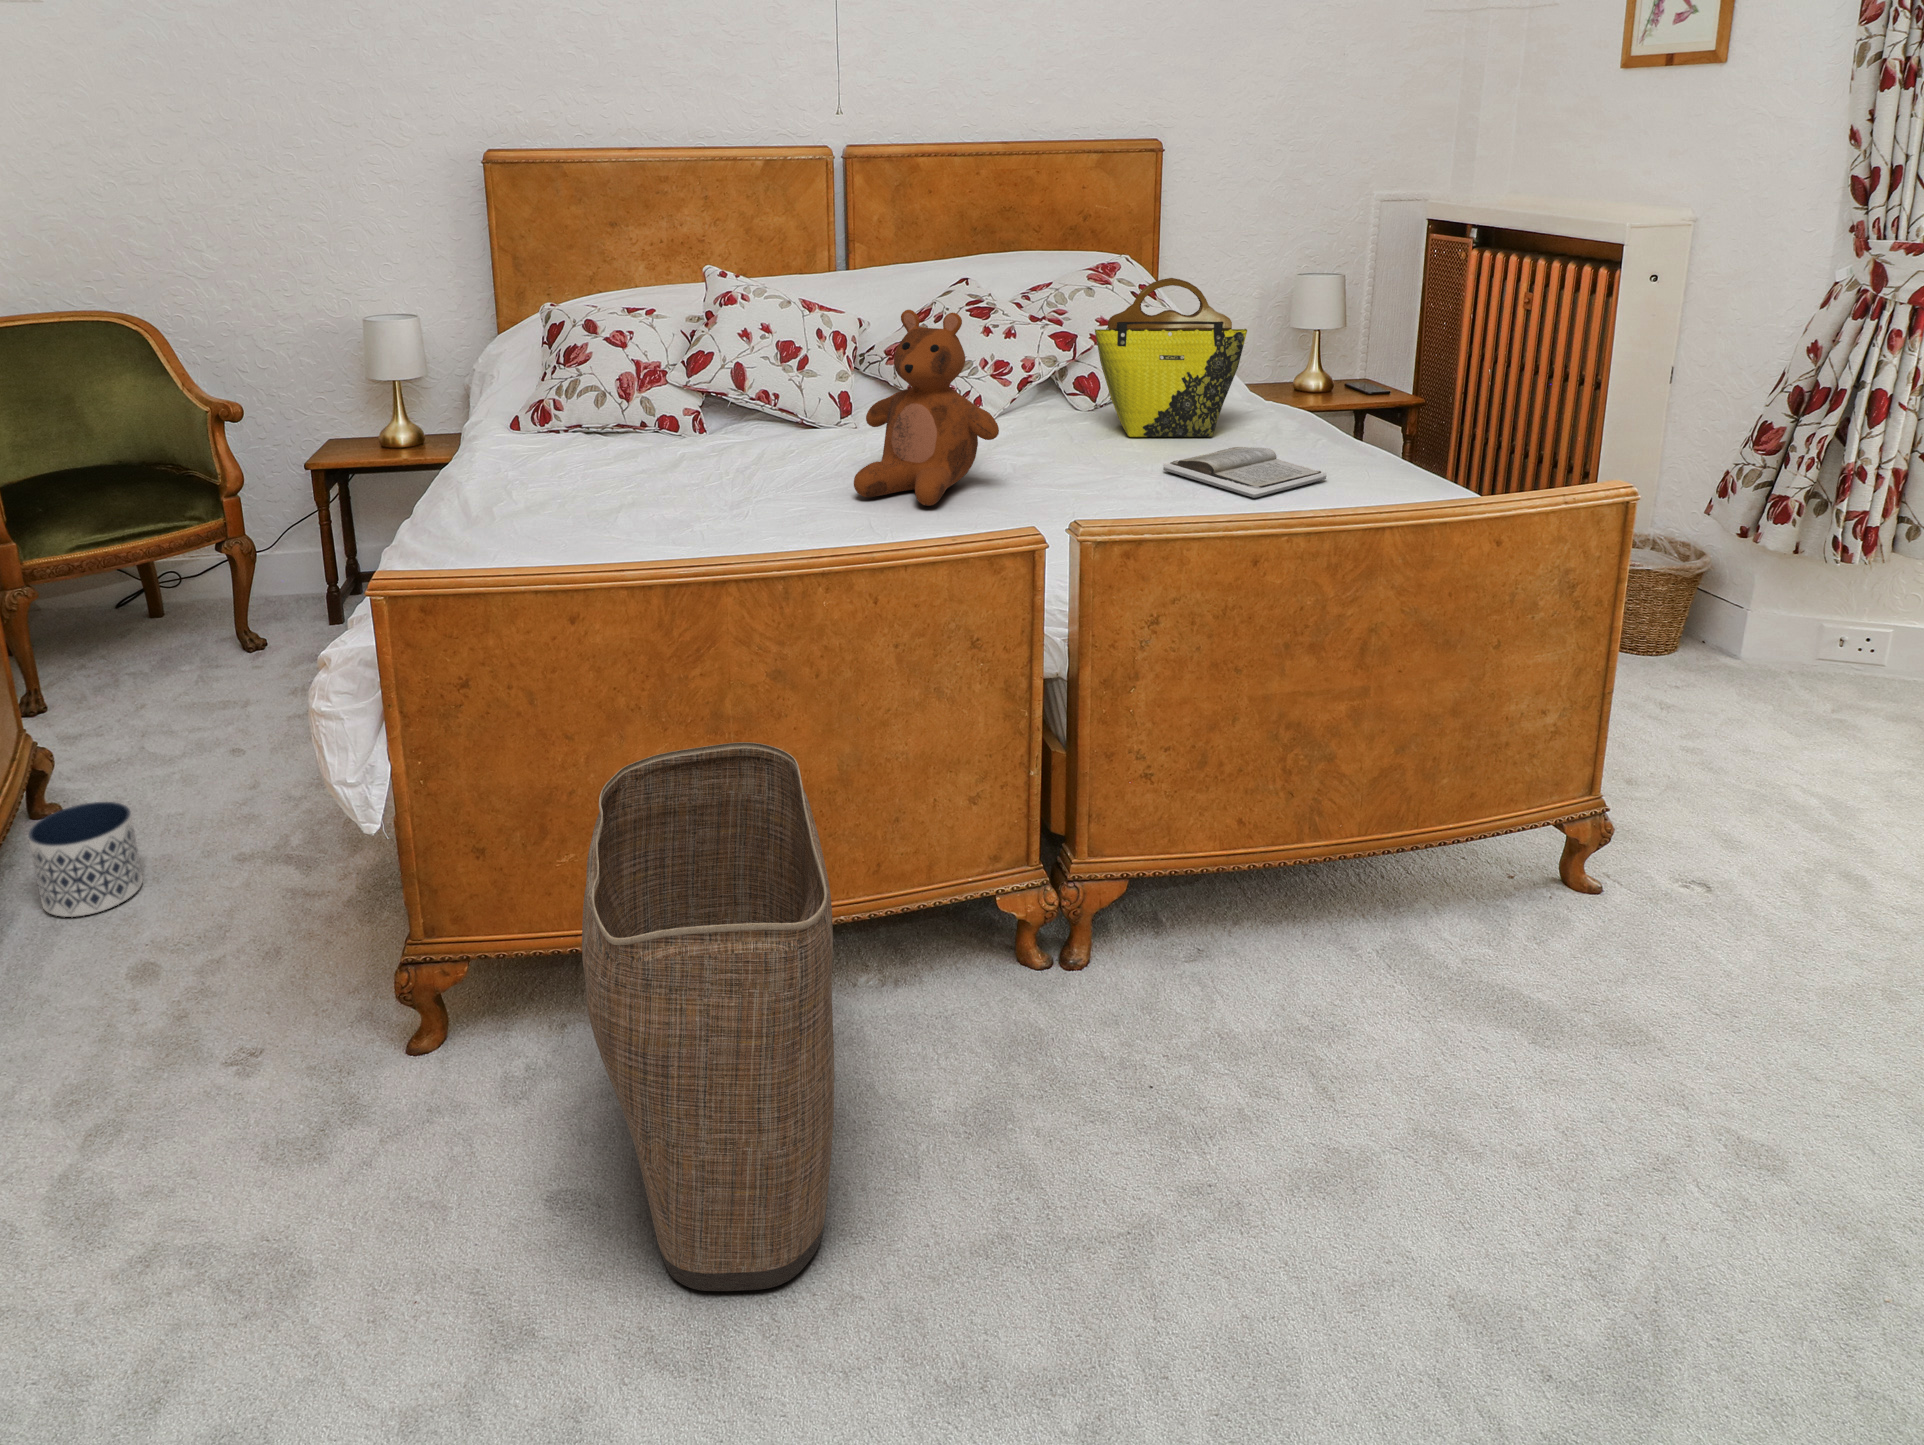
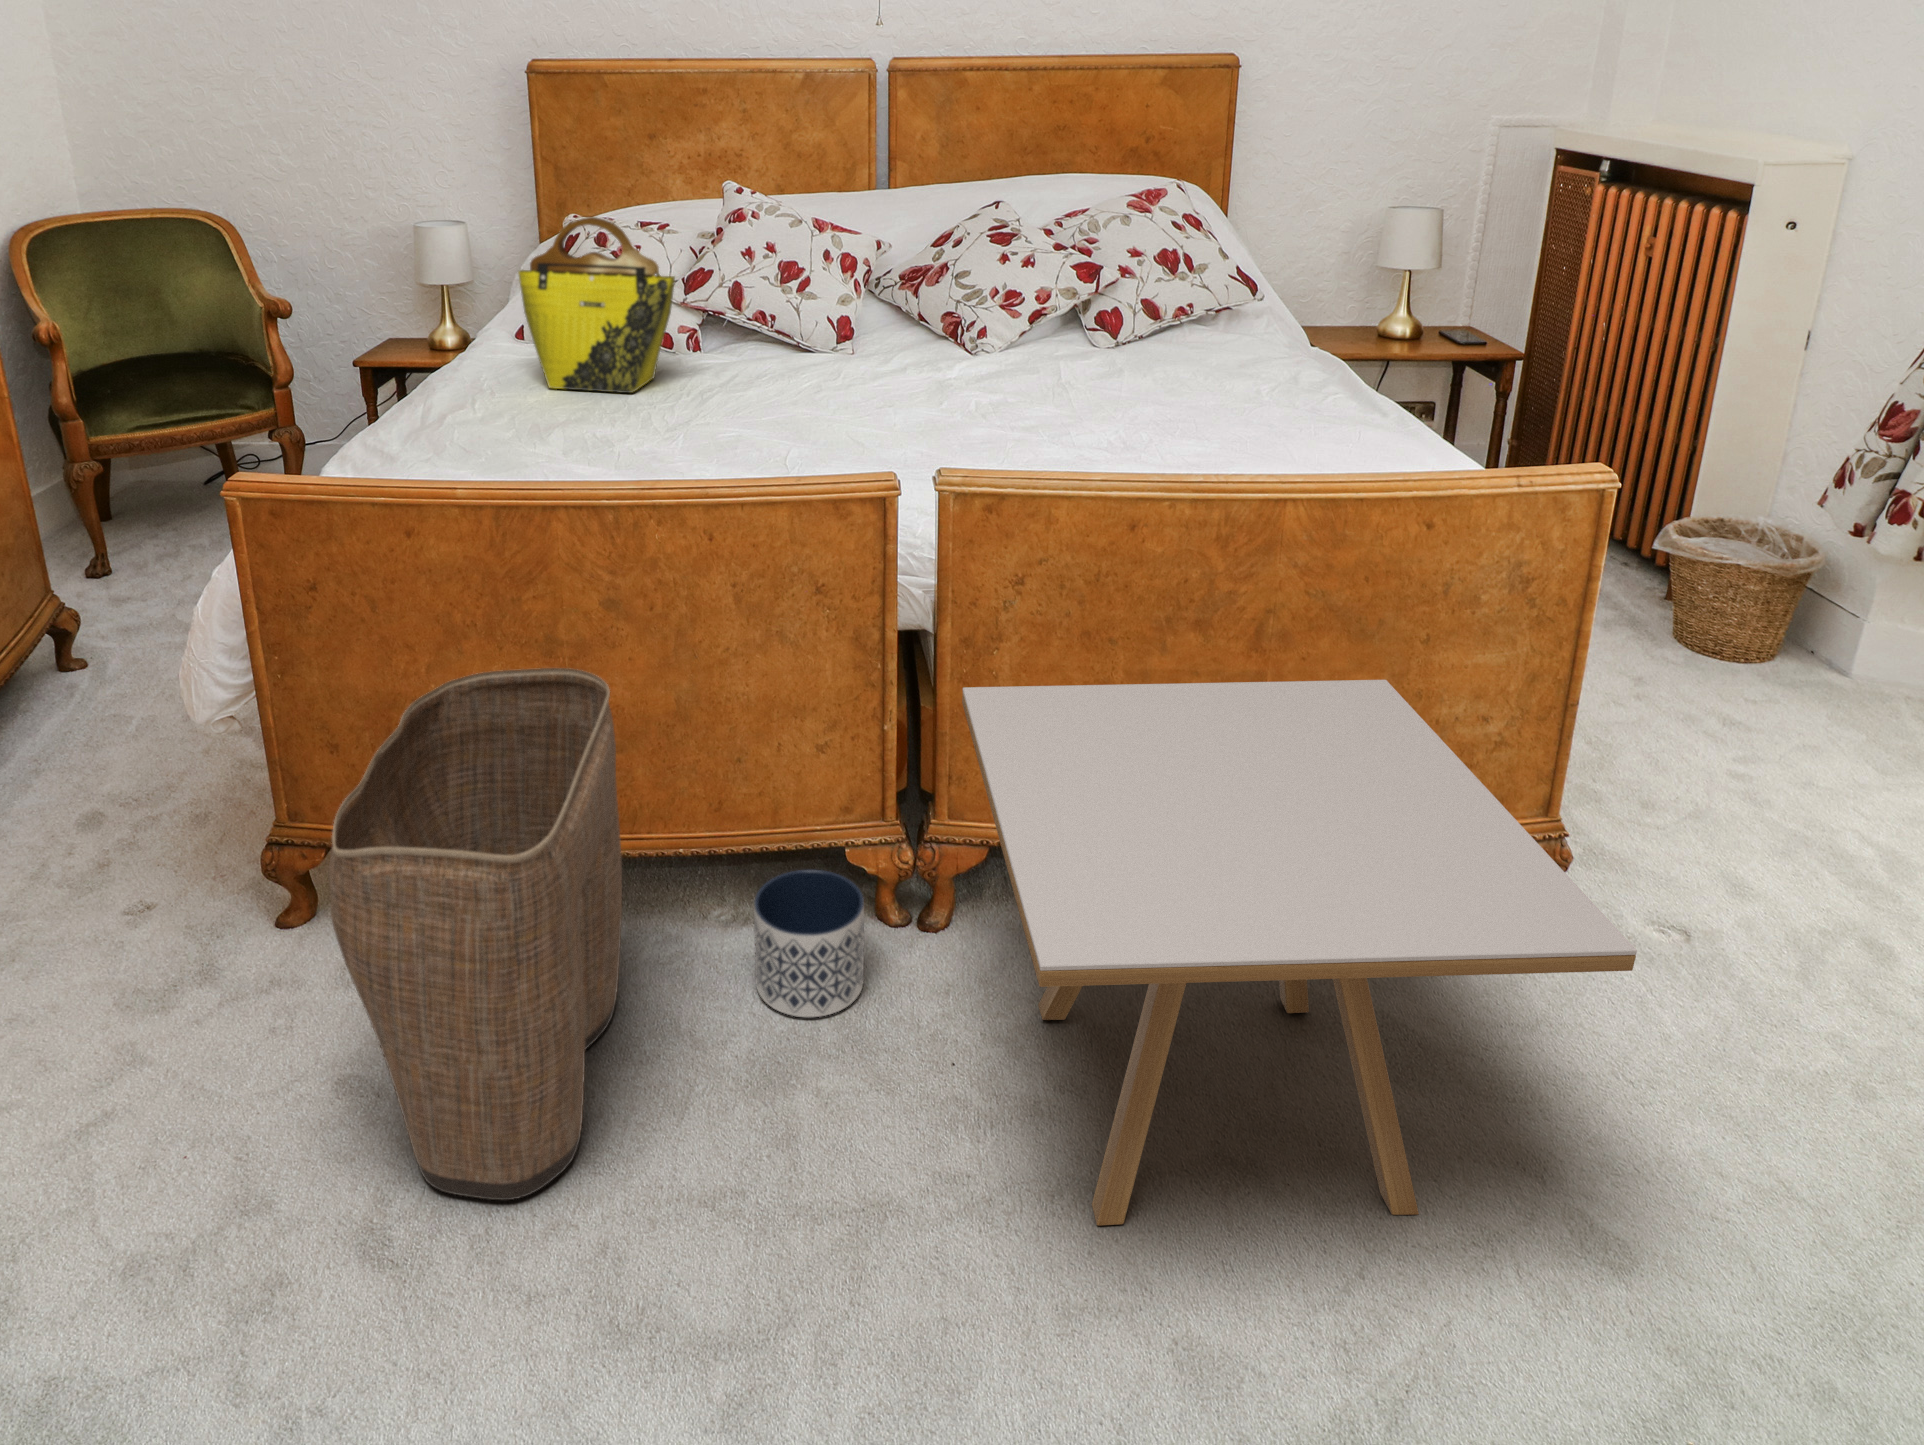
tote bag: present [1095,278,1247,437] -> present [518,217,675,393]
teddy bear: present [854,310,999,506] -> none [795,235,948,440]
book: present [1163,447,1327,498] -> none [1135,397,1310,454]
side table: none [1115,686,1803,1217] -> present [962,680,1637,1225]
planter: present [28,802,143,917] -> present [754,869,864,1017]

